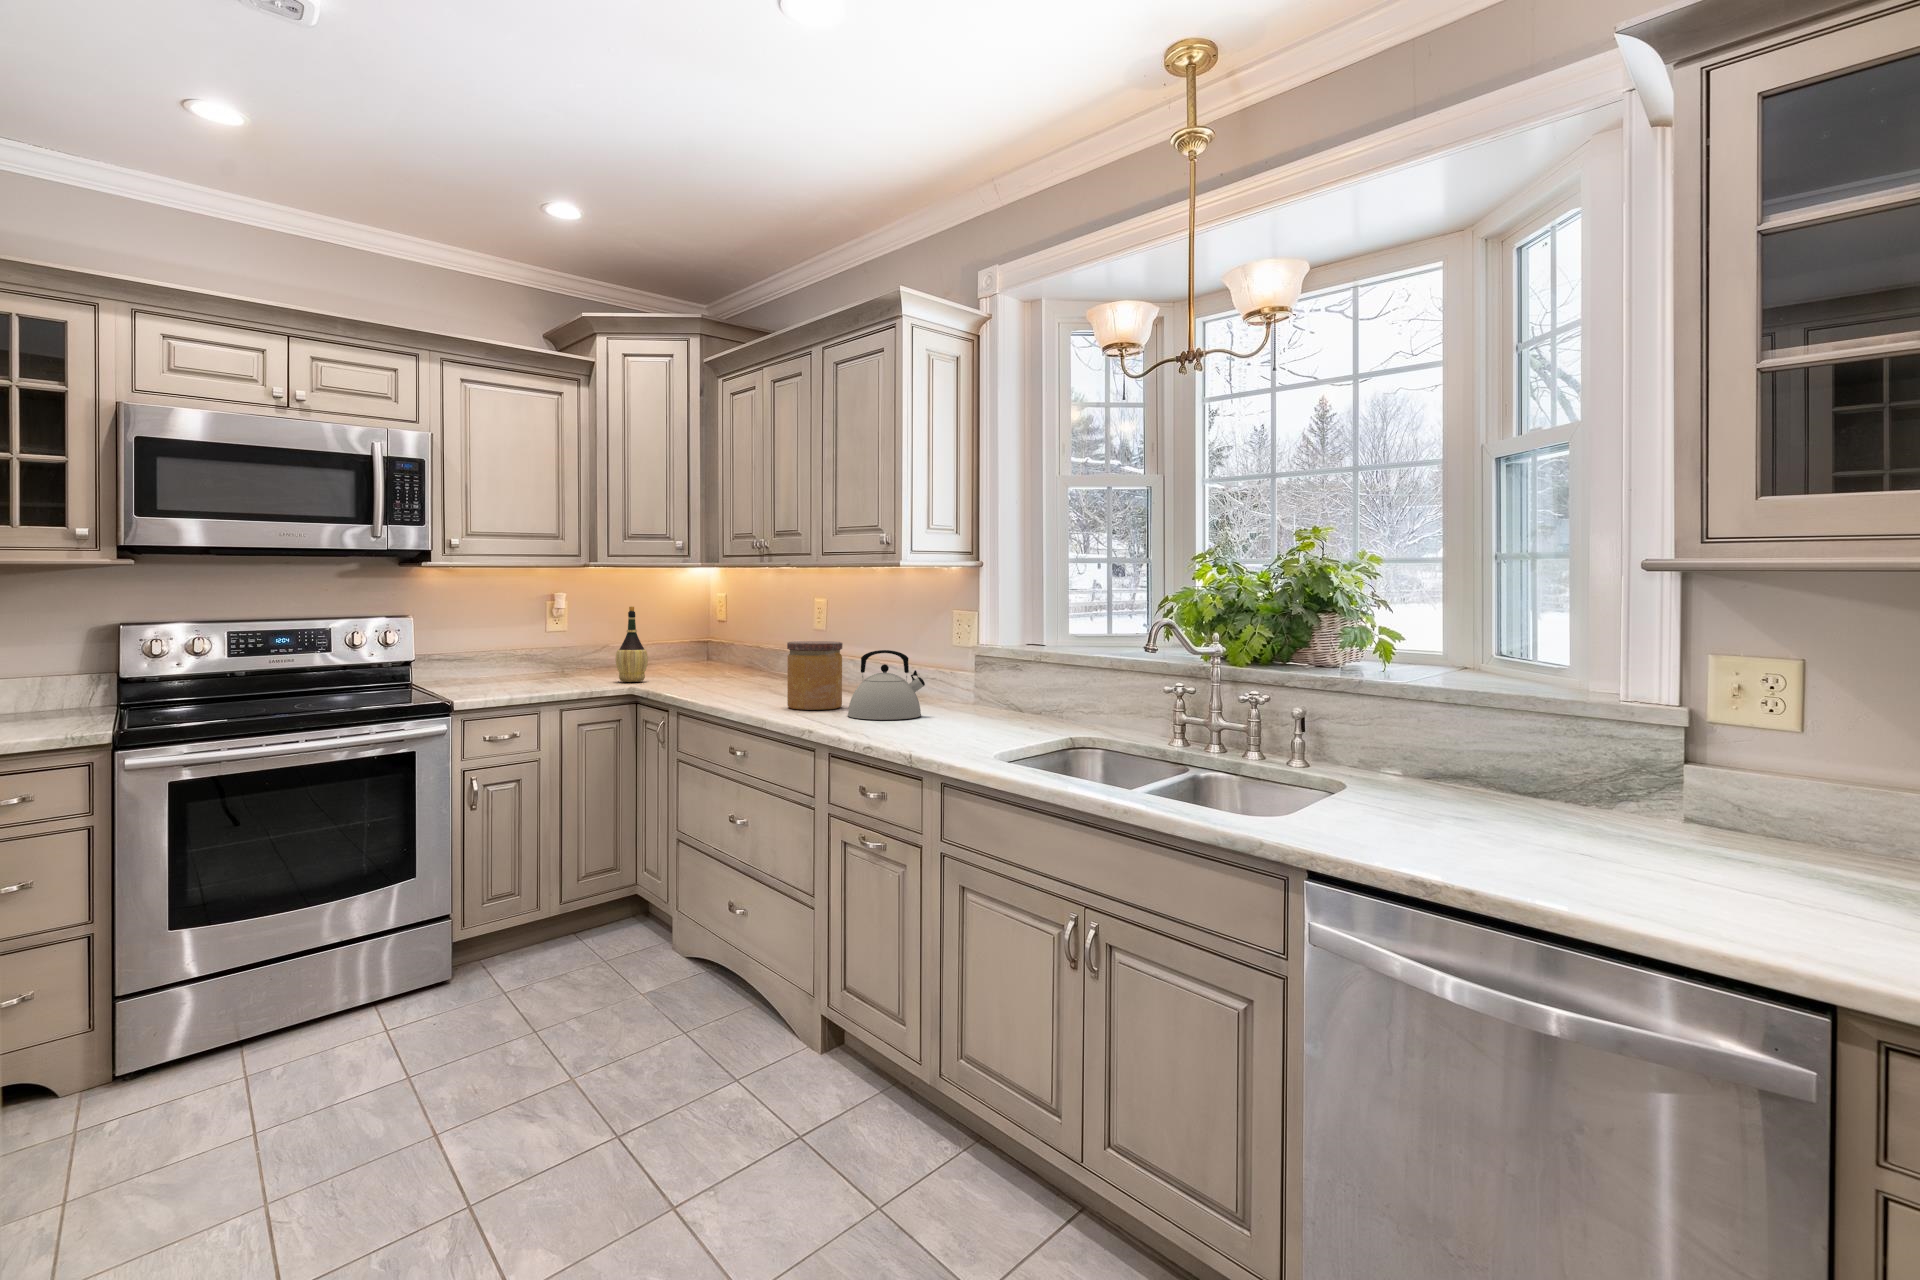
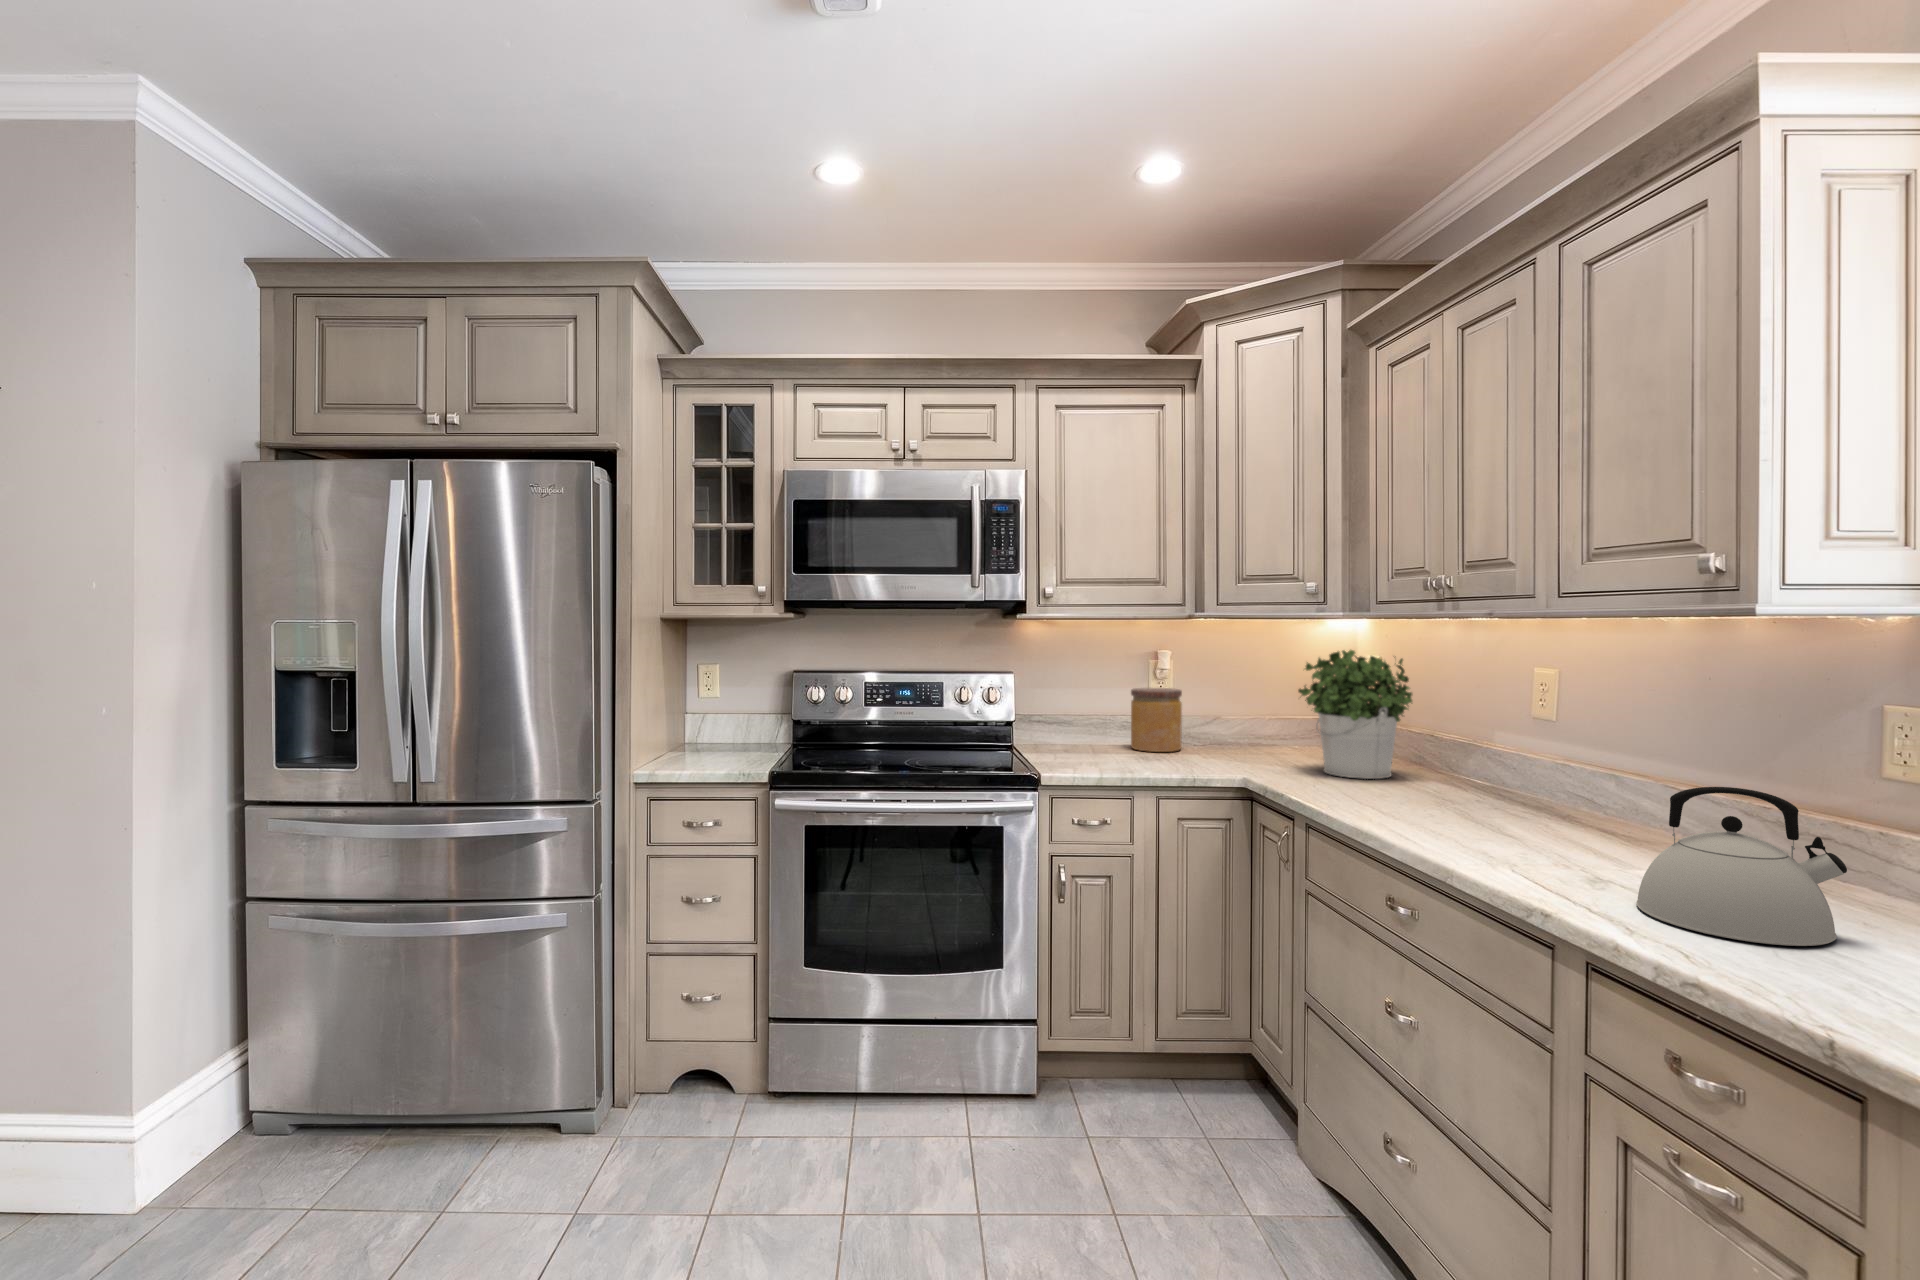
potted plant: none [671,594,749,686] -> present [1298,650,1412,779]
wine bottle: present [616,606,648,682] -> none [1227,663,1268,759]
jar: present [787,641,842,710] -> present [1131,688,1182,752]

